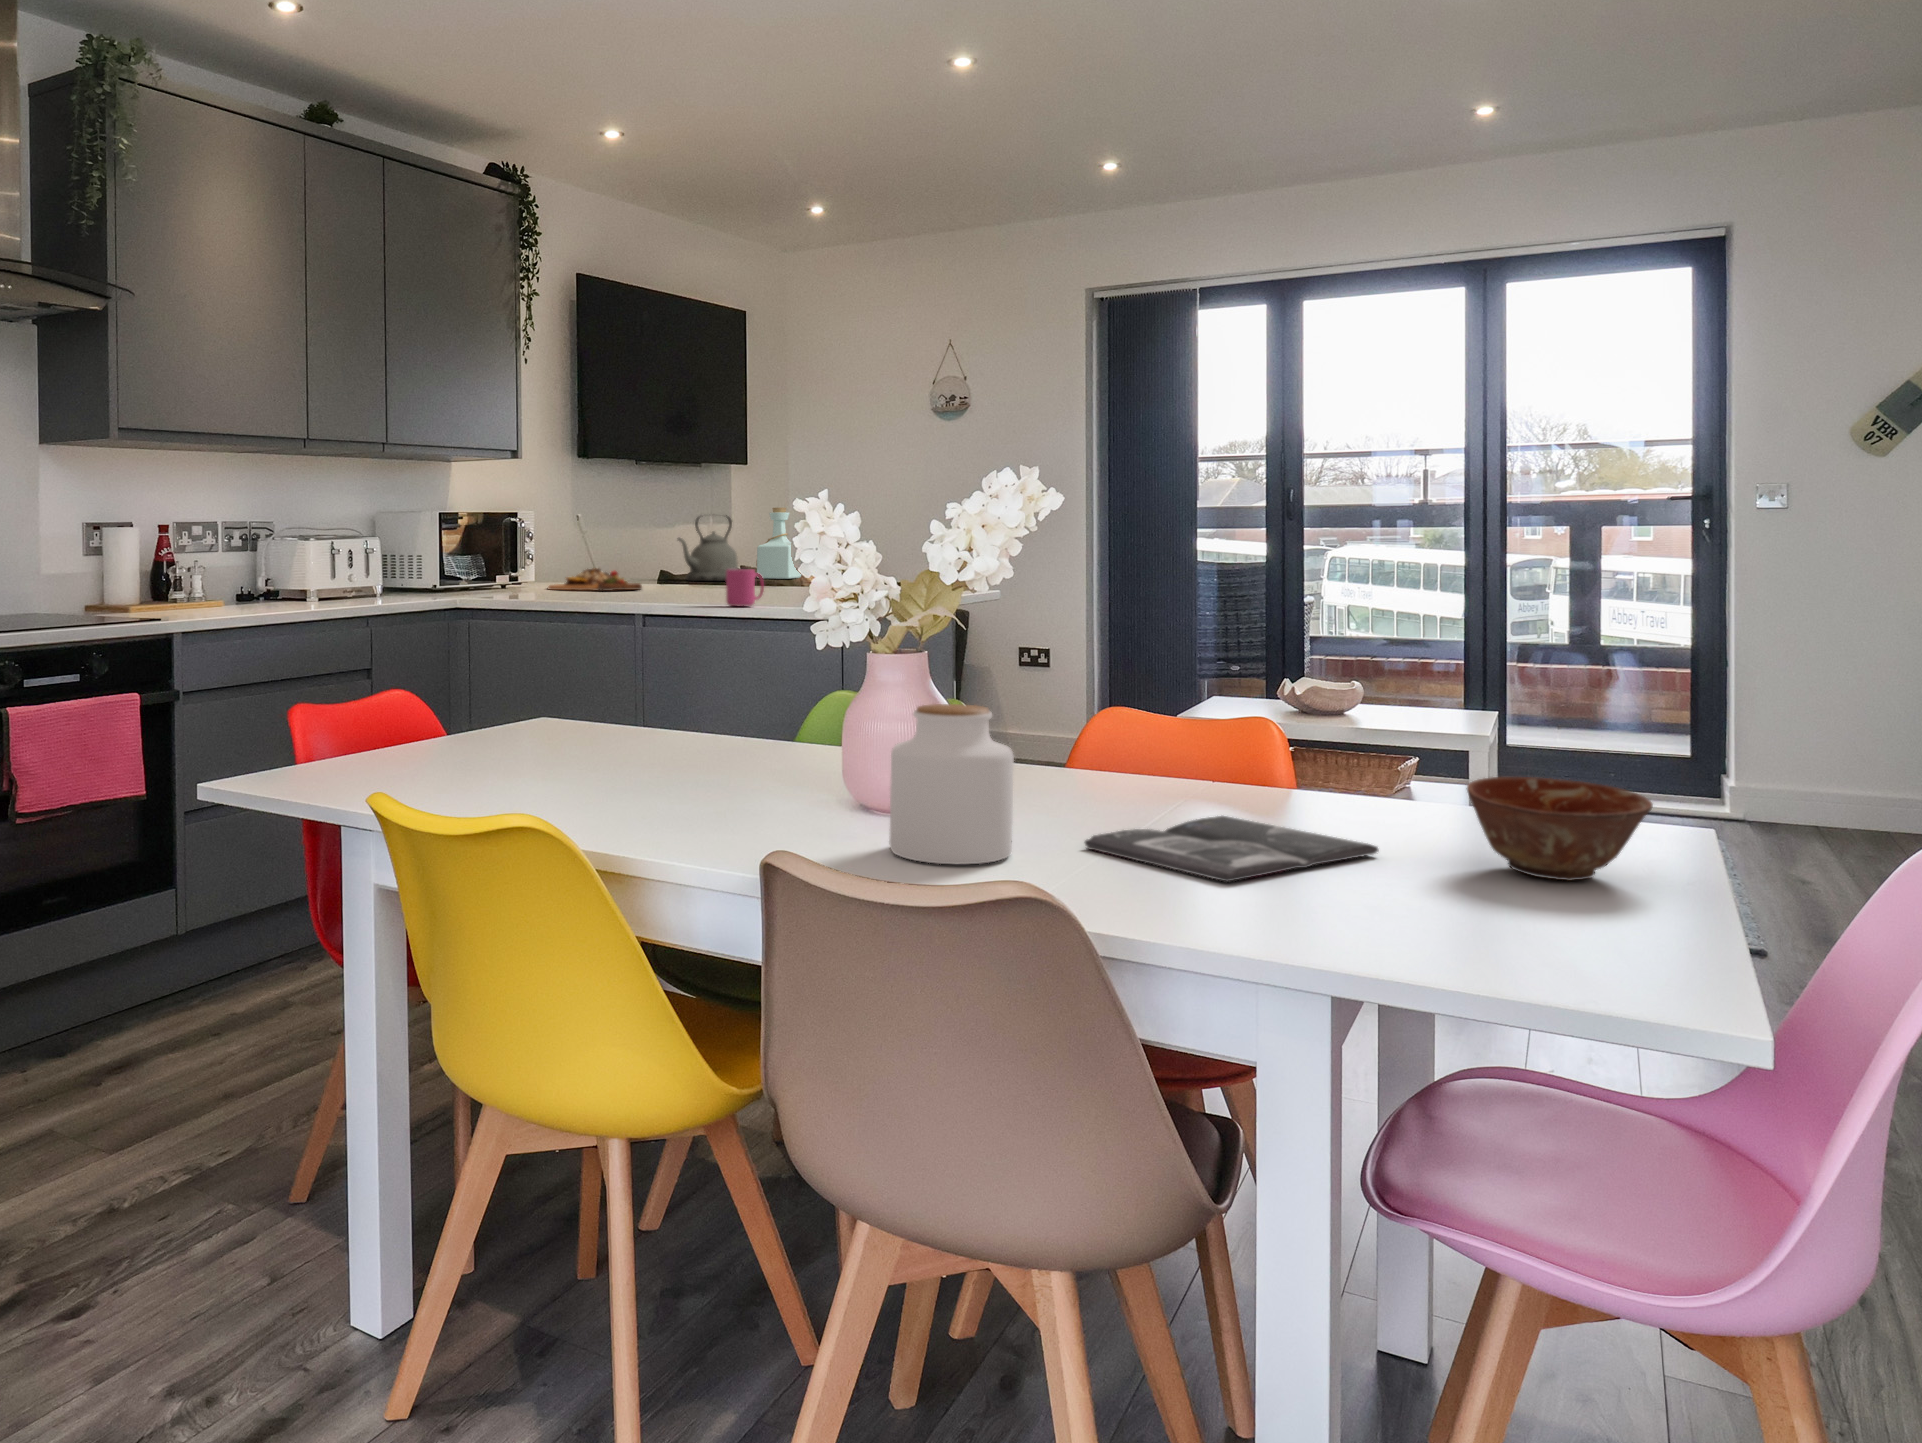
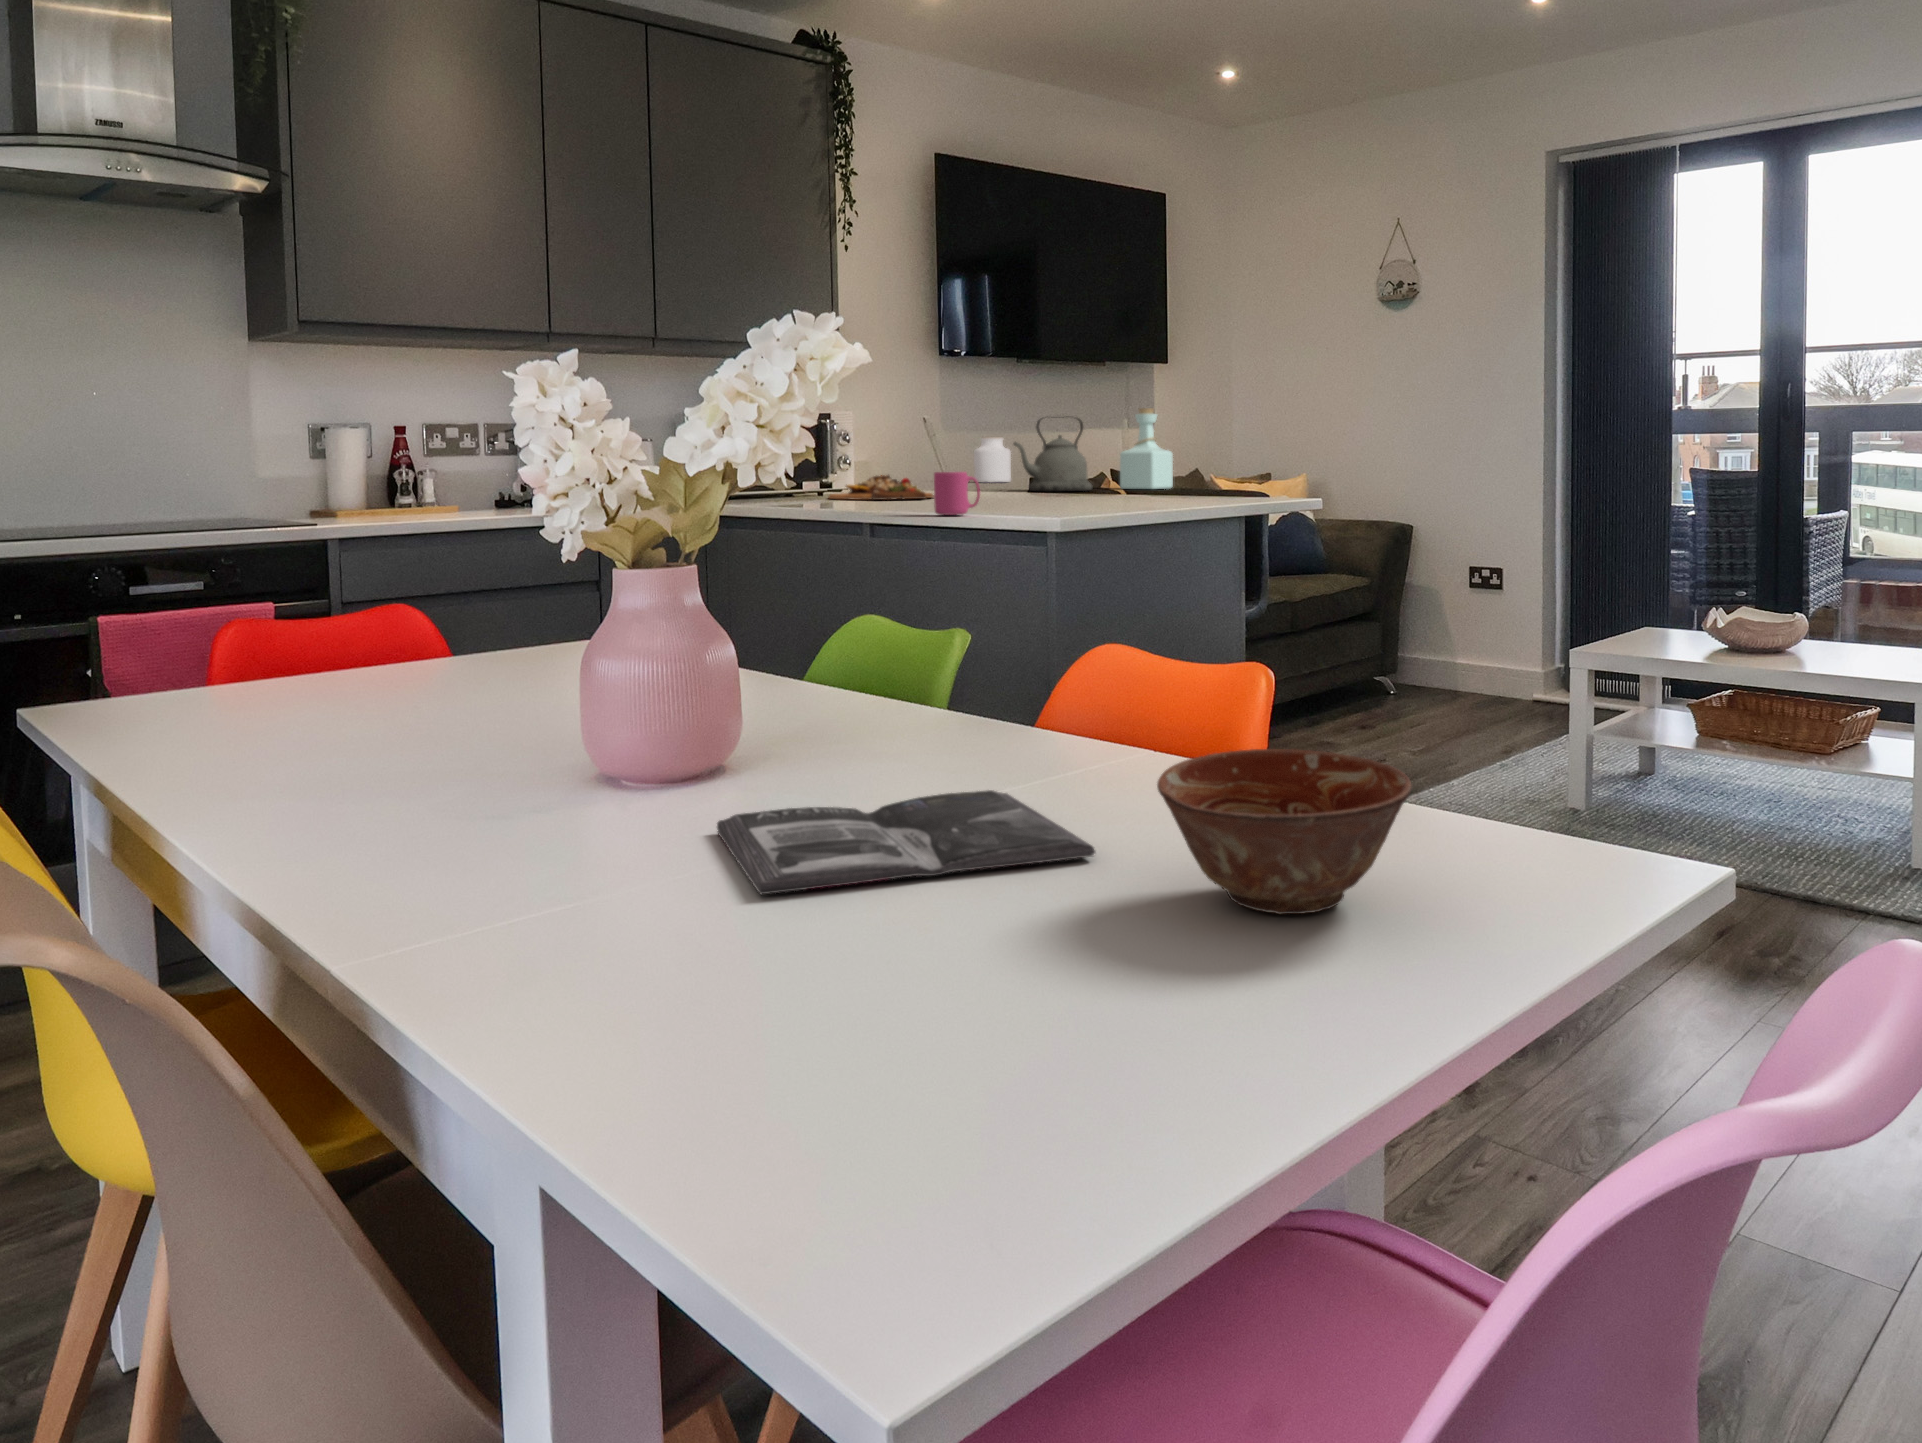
jar: present [889,704,1014,864] -> present [974,437,1011,483]

